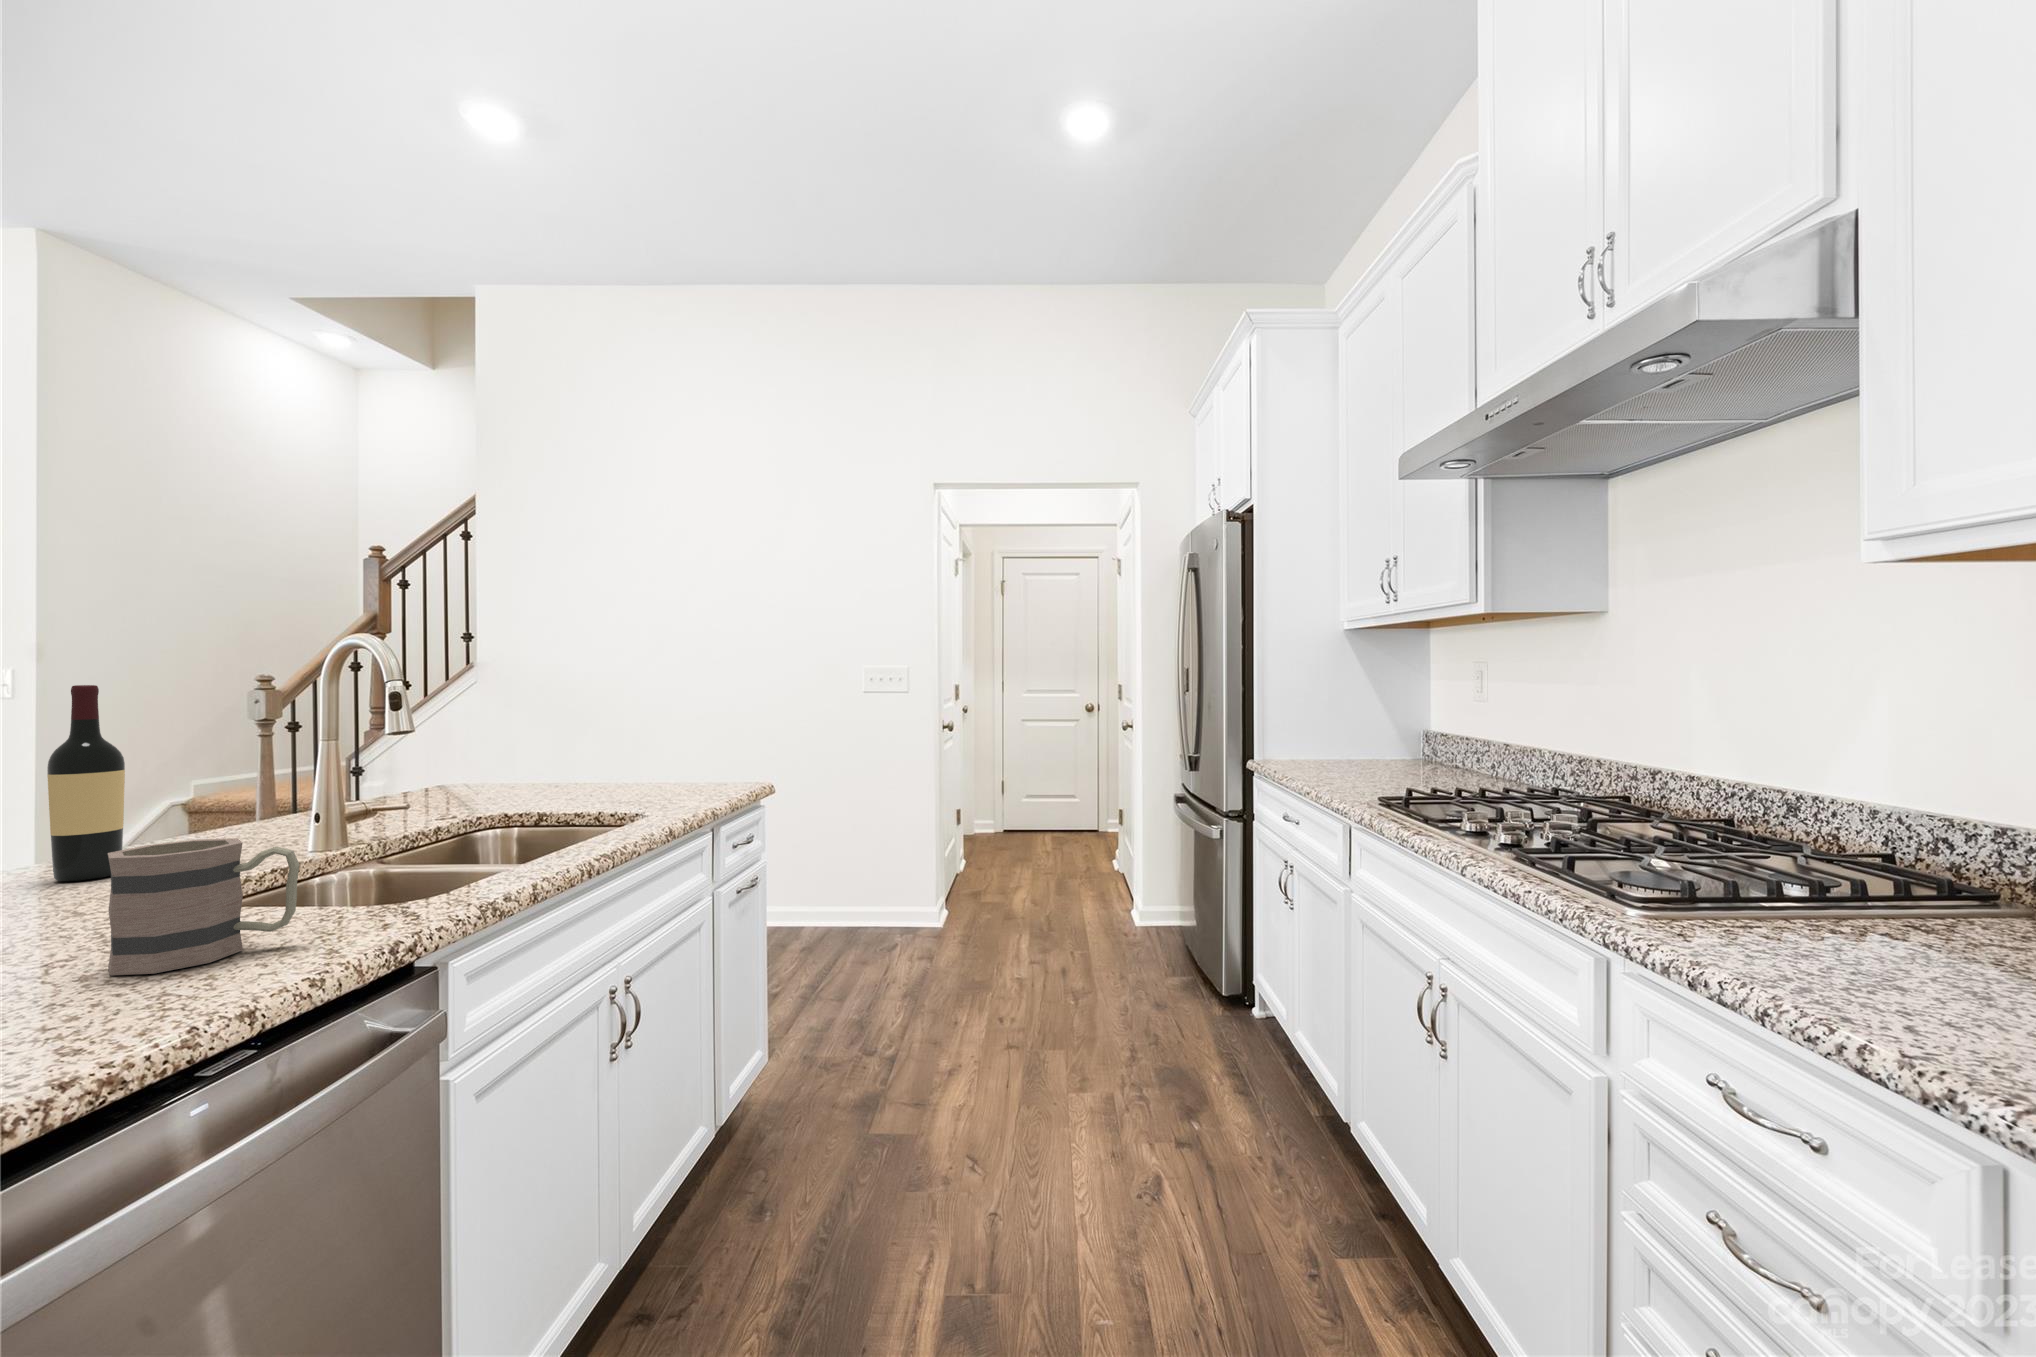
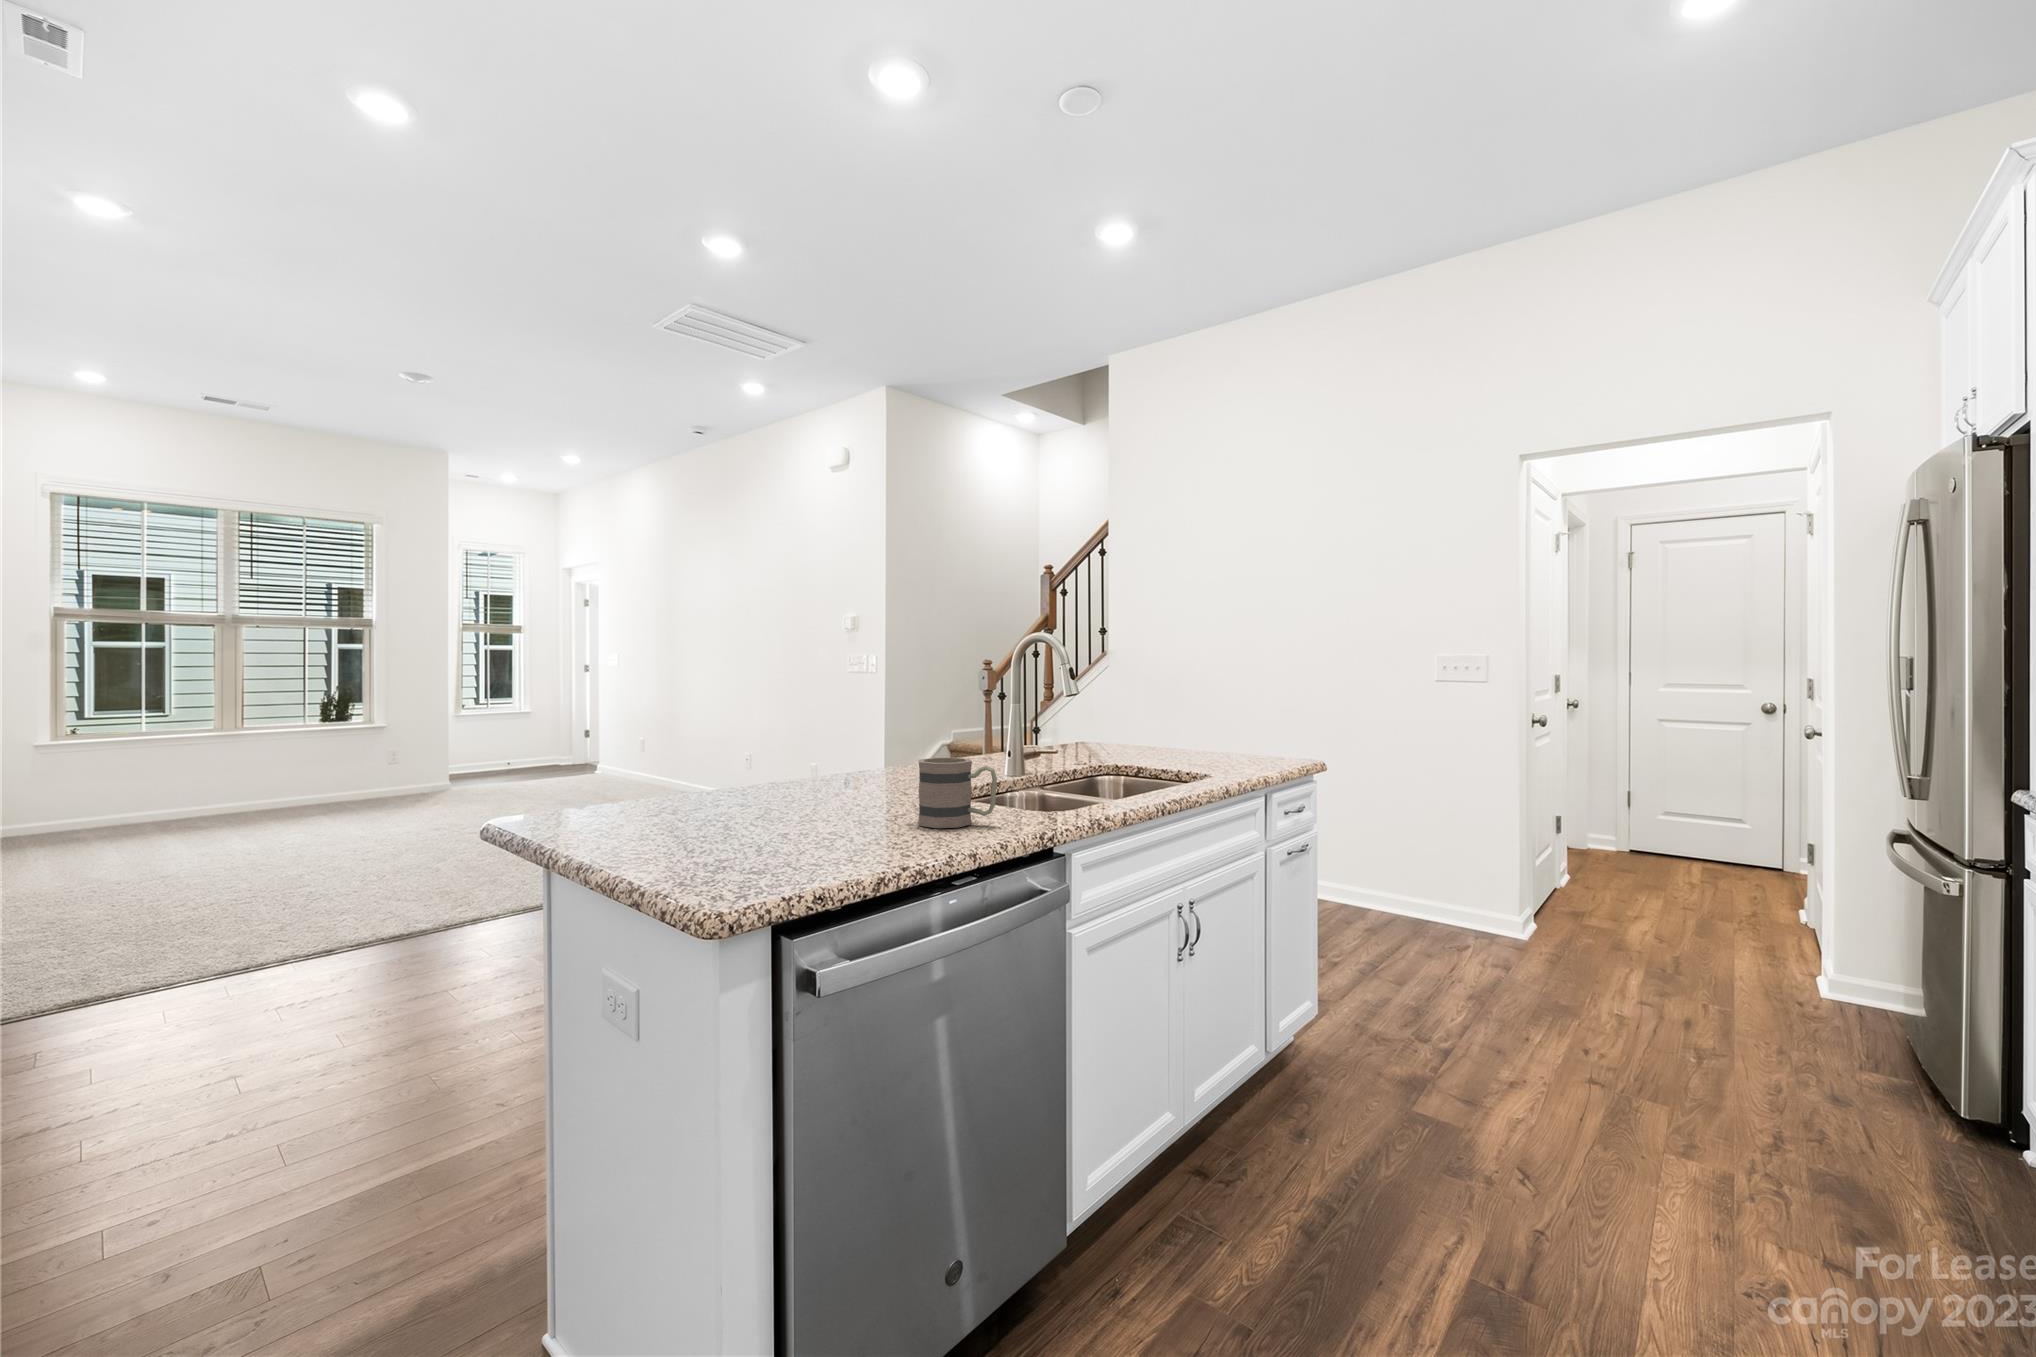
wine bottle: present [47,685,125,881] -> none [892,665,922,778]

